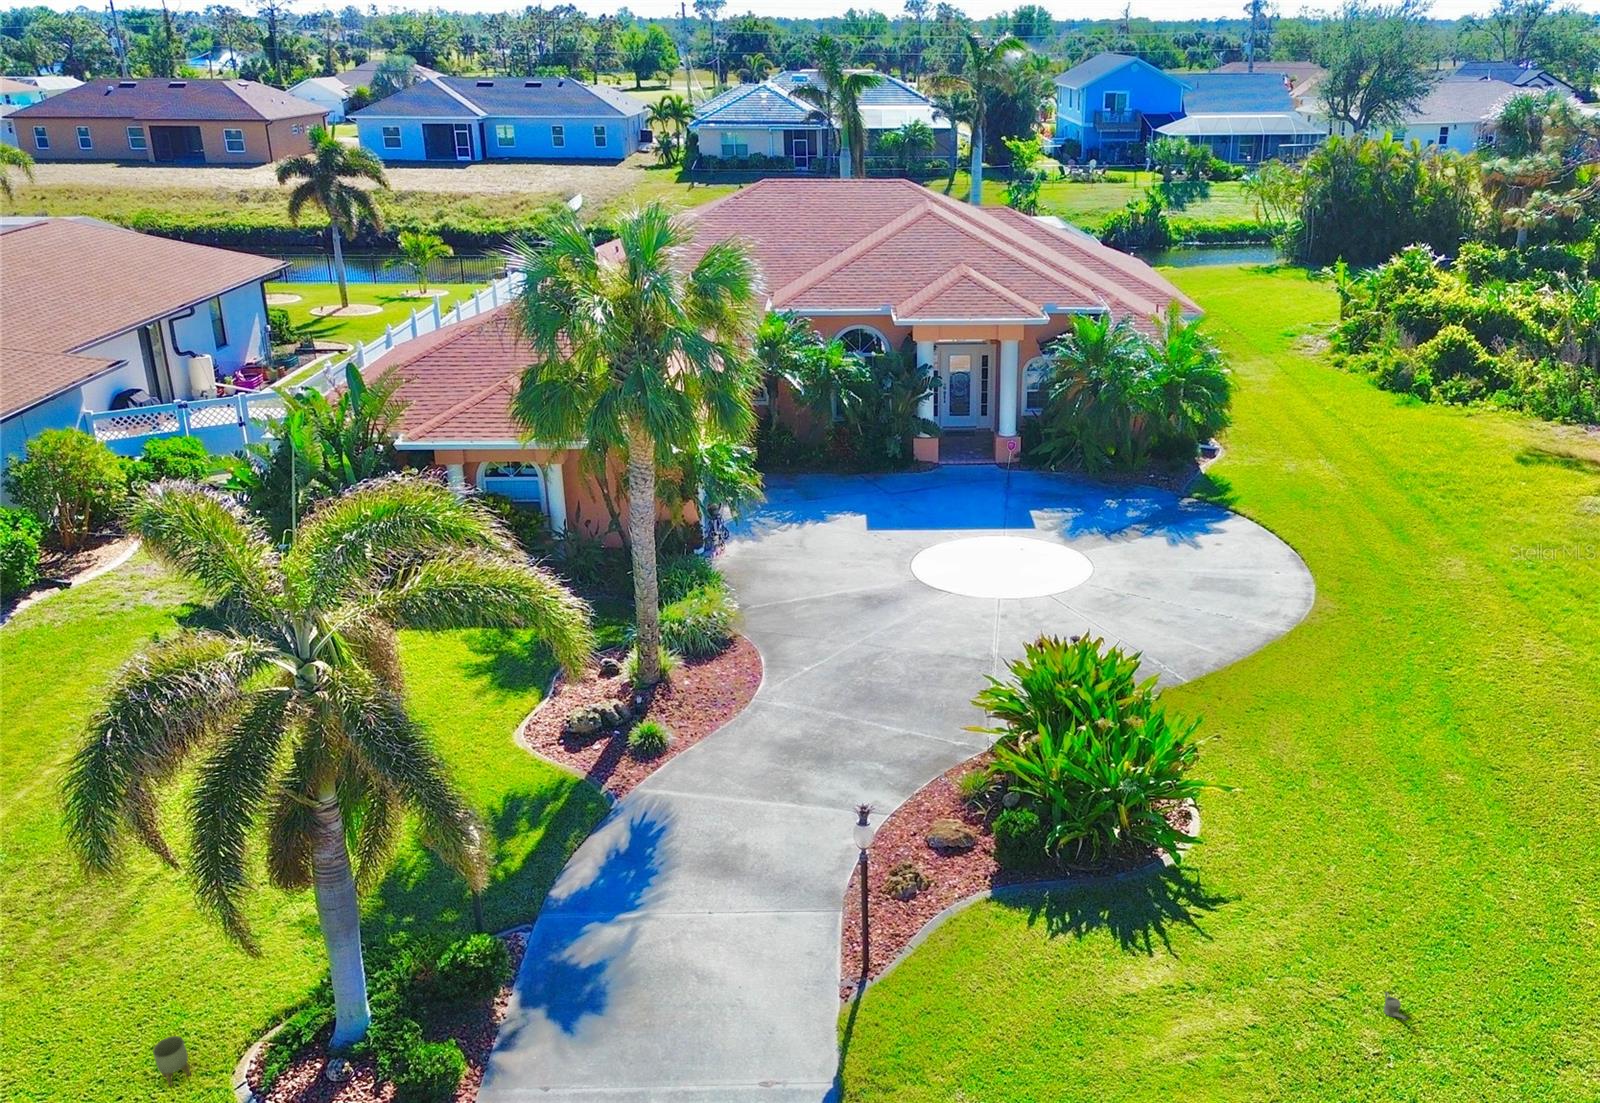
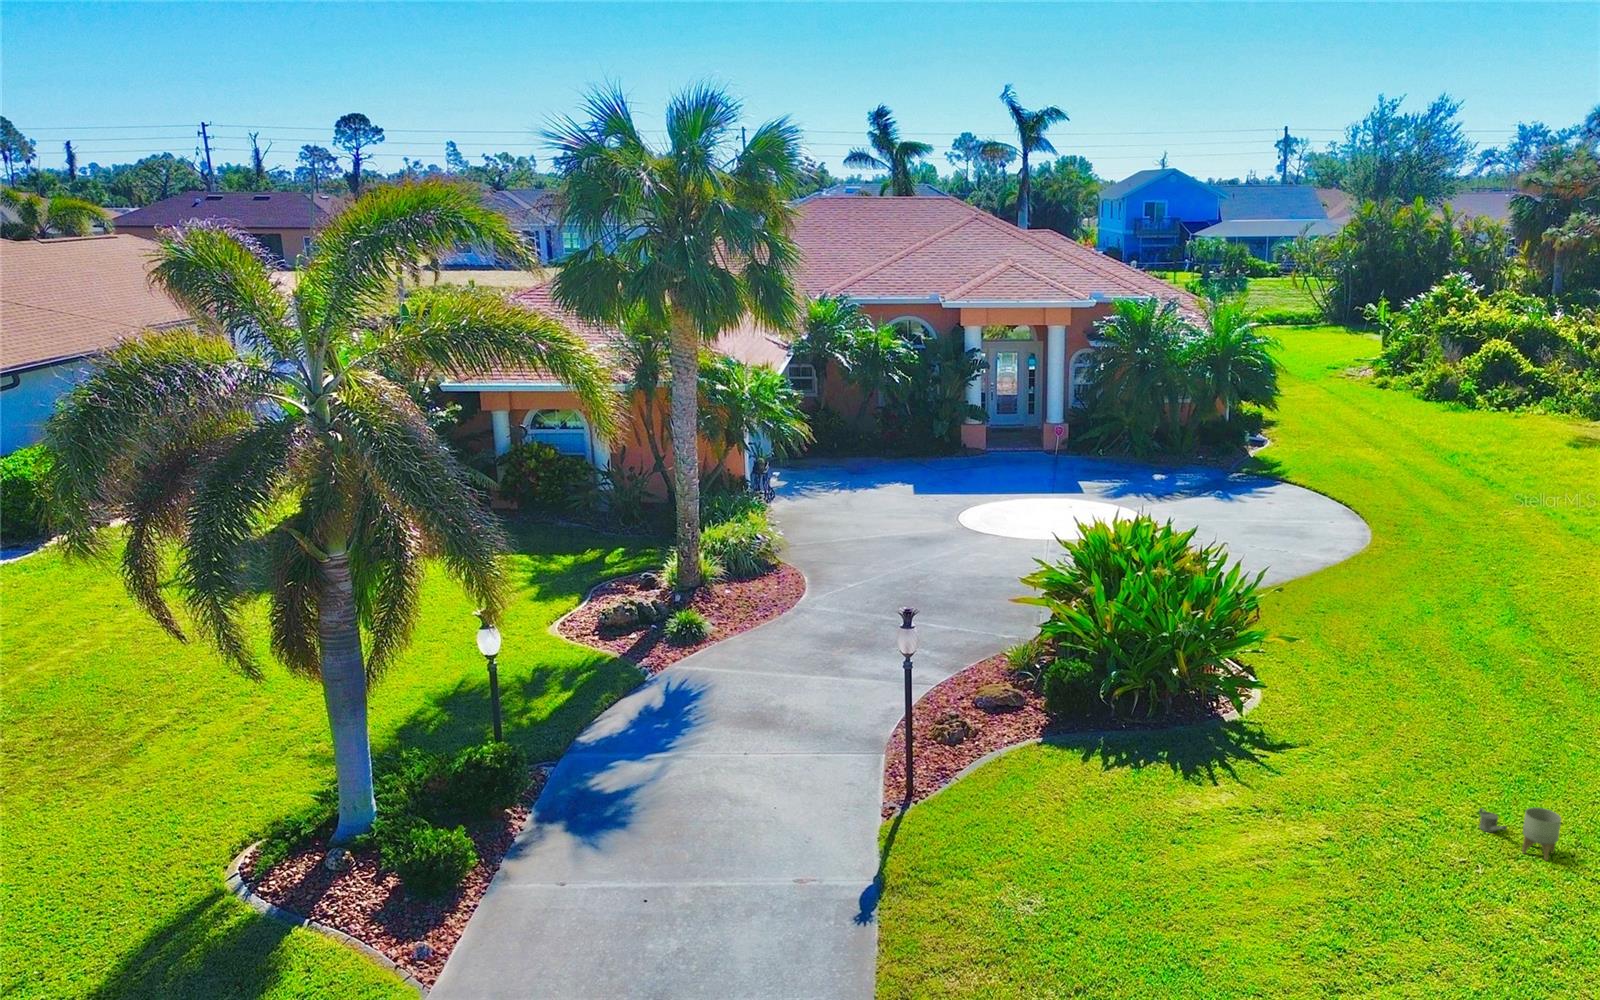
planter: present [153,1036,191,1086] -> present [1522,807,1561,861]

